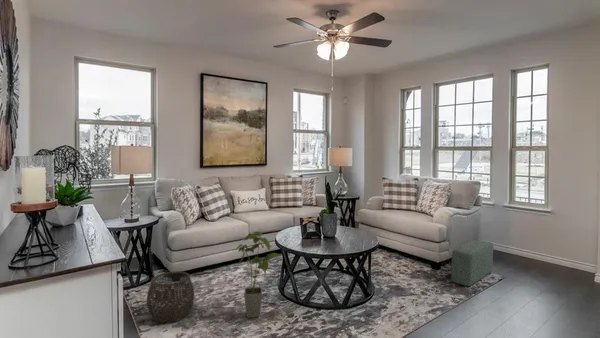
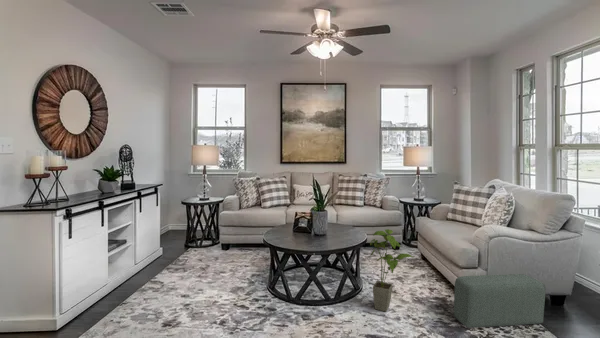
house plant: present [237,232,279,318] -> present [370,229,412,312]
woven basket: present [147,271,194,323] -> none [164,238,200,275]

